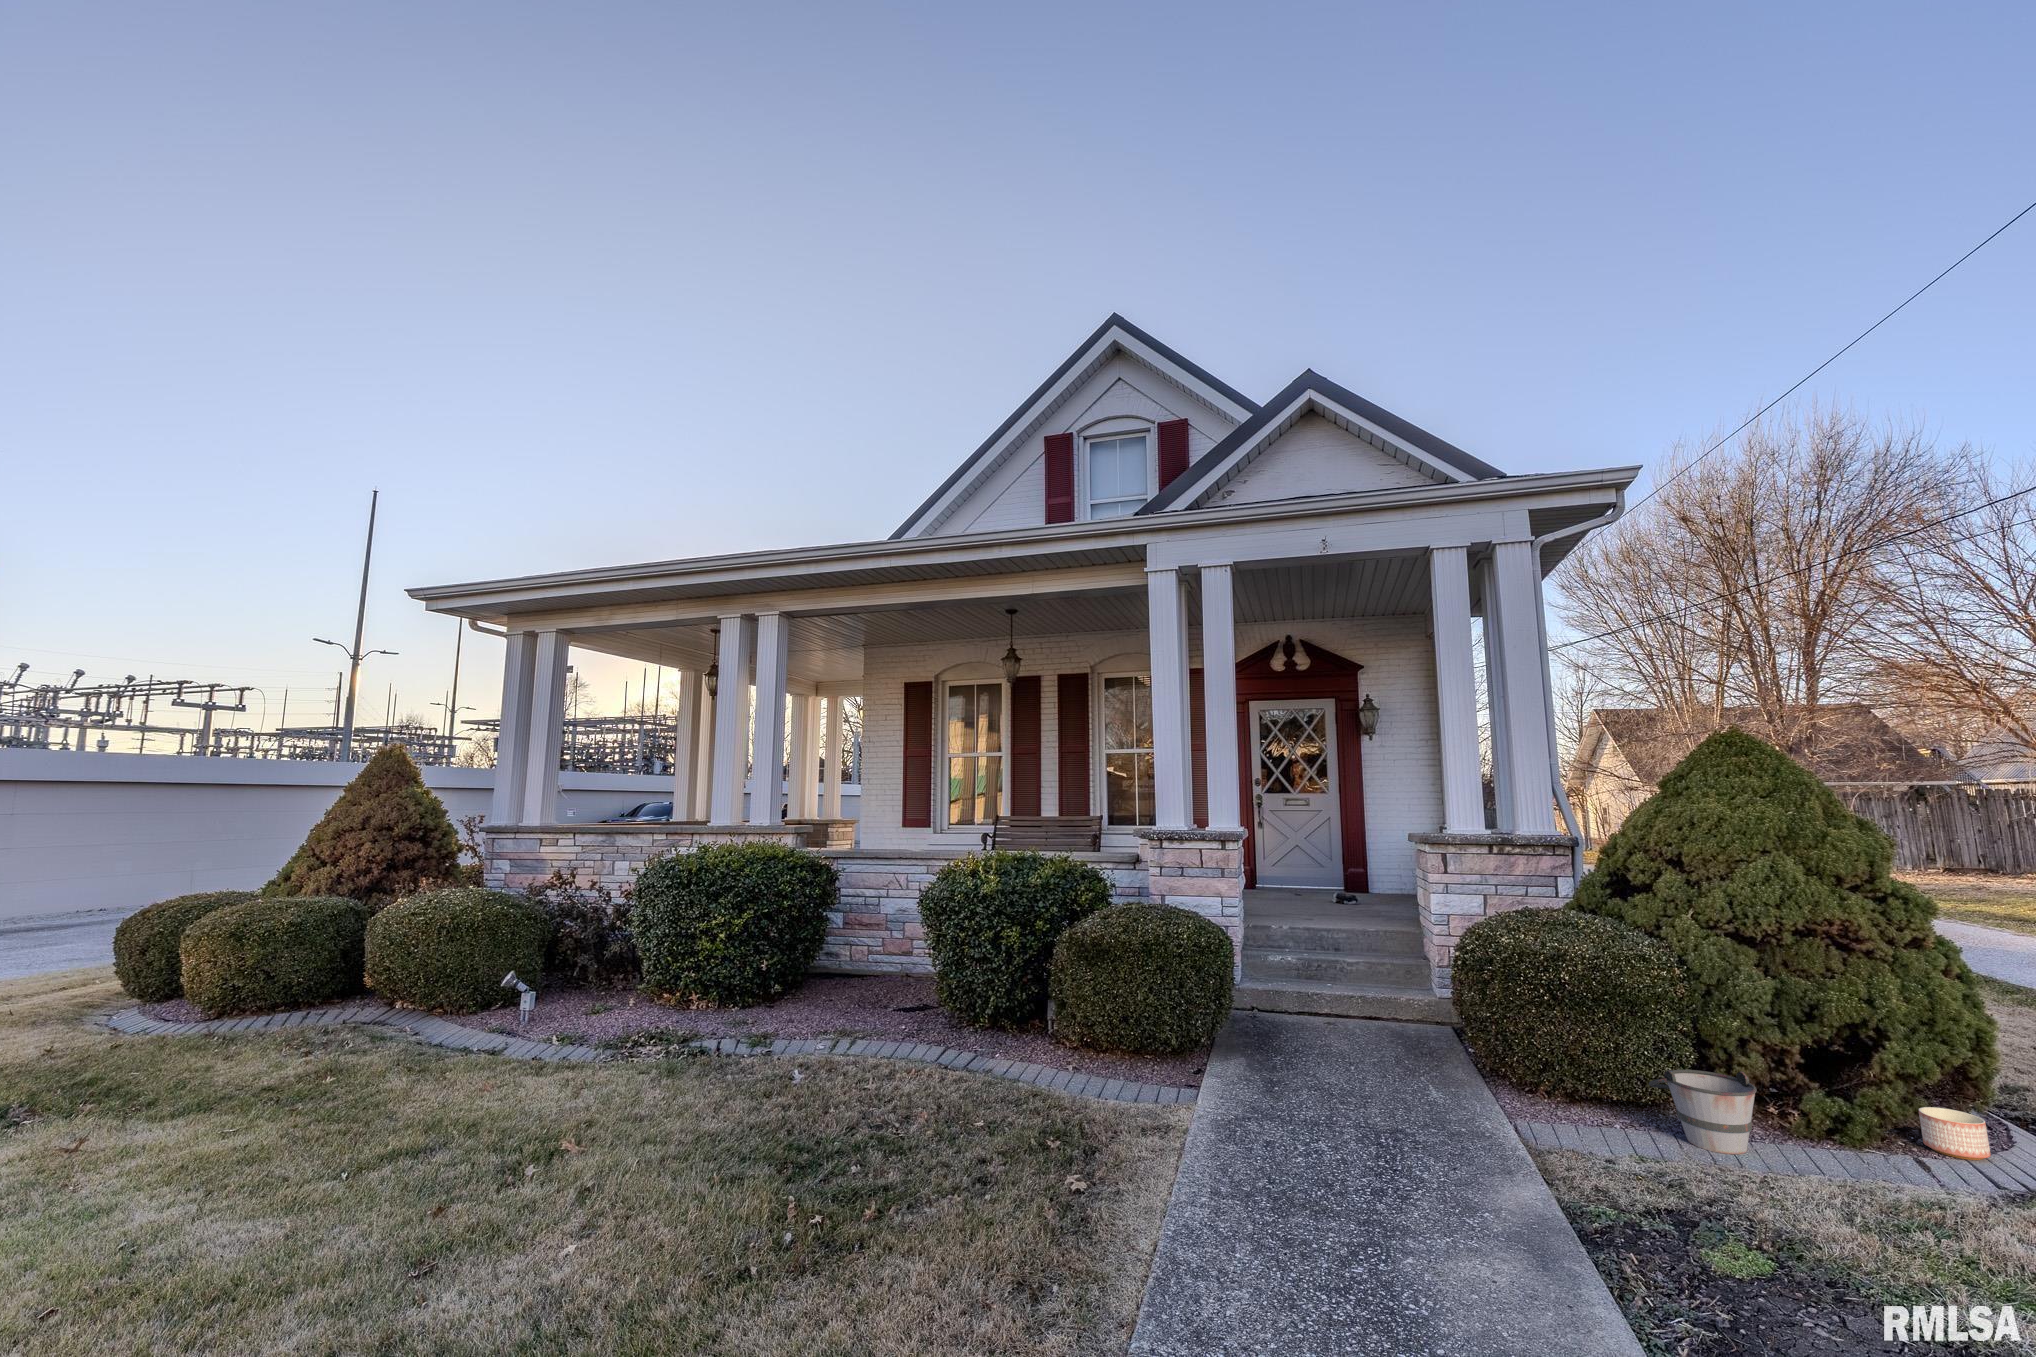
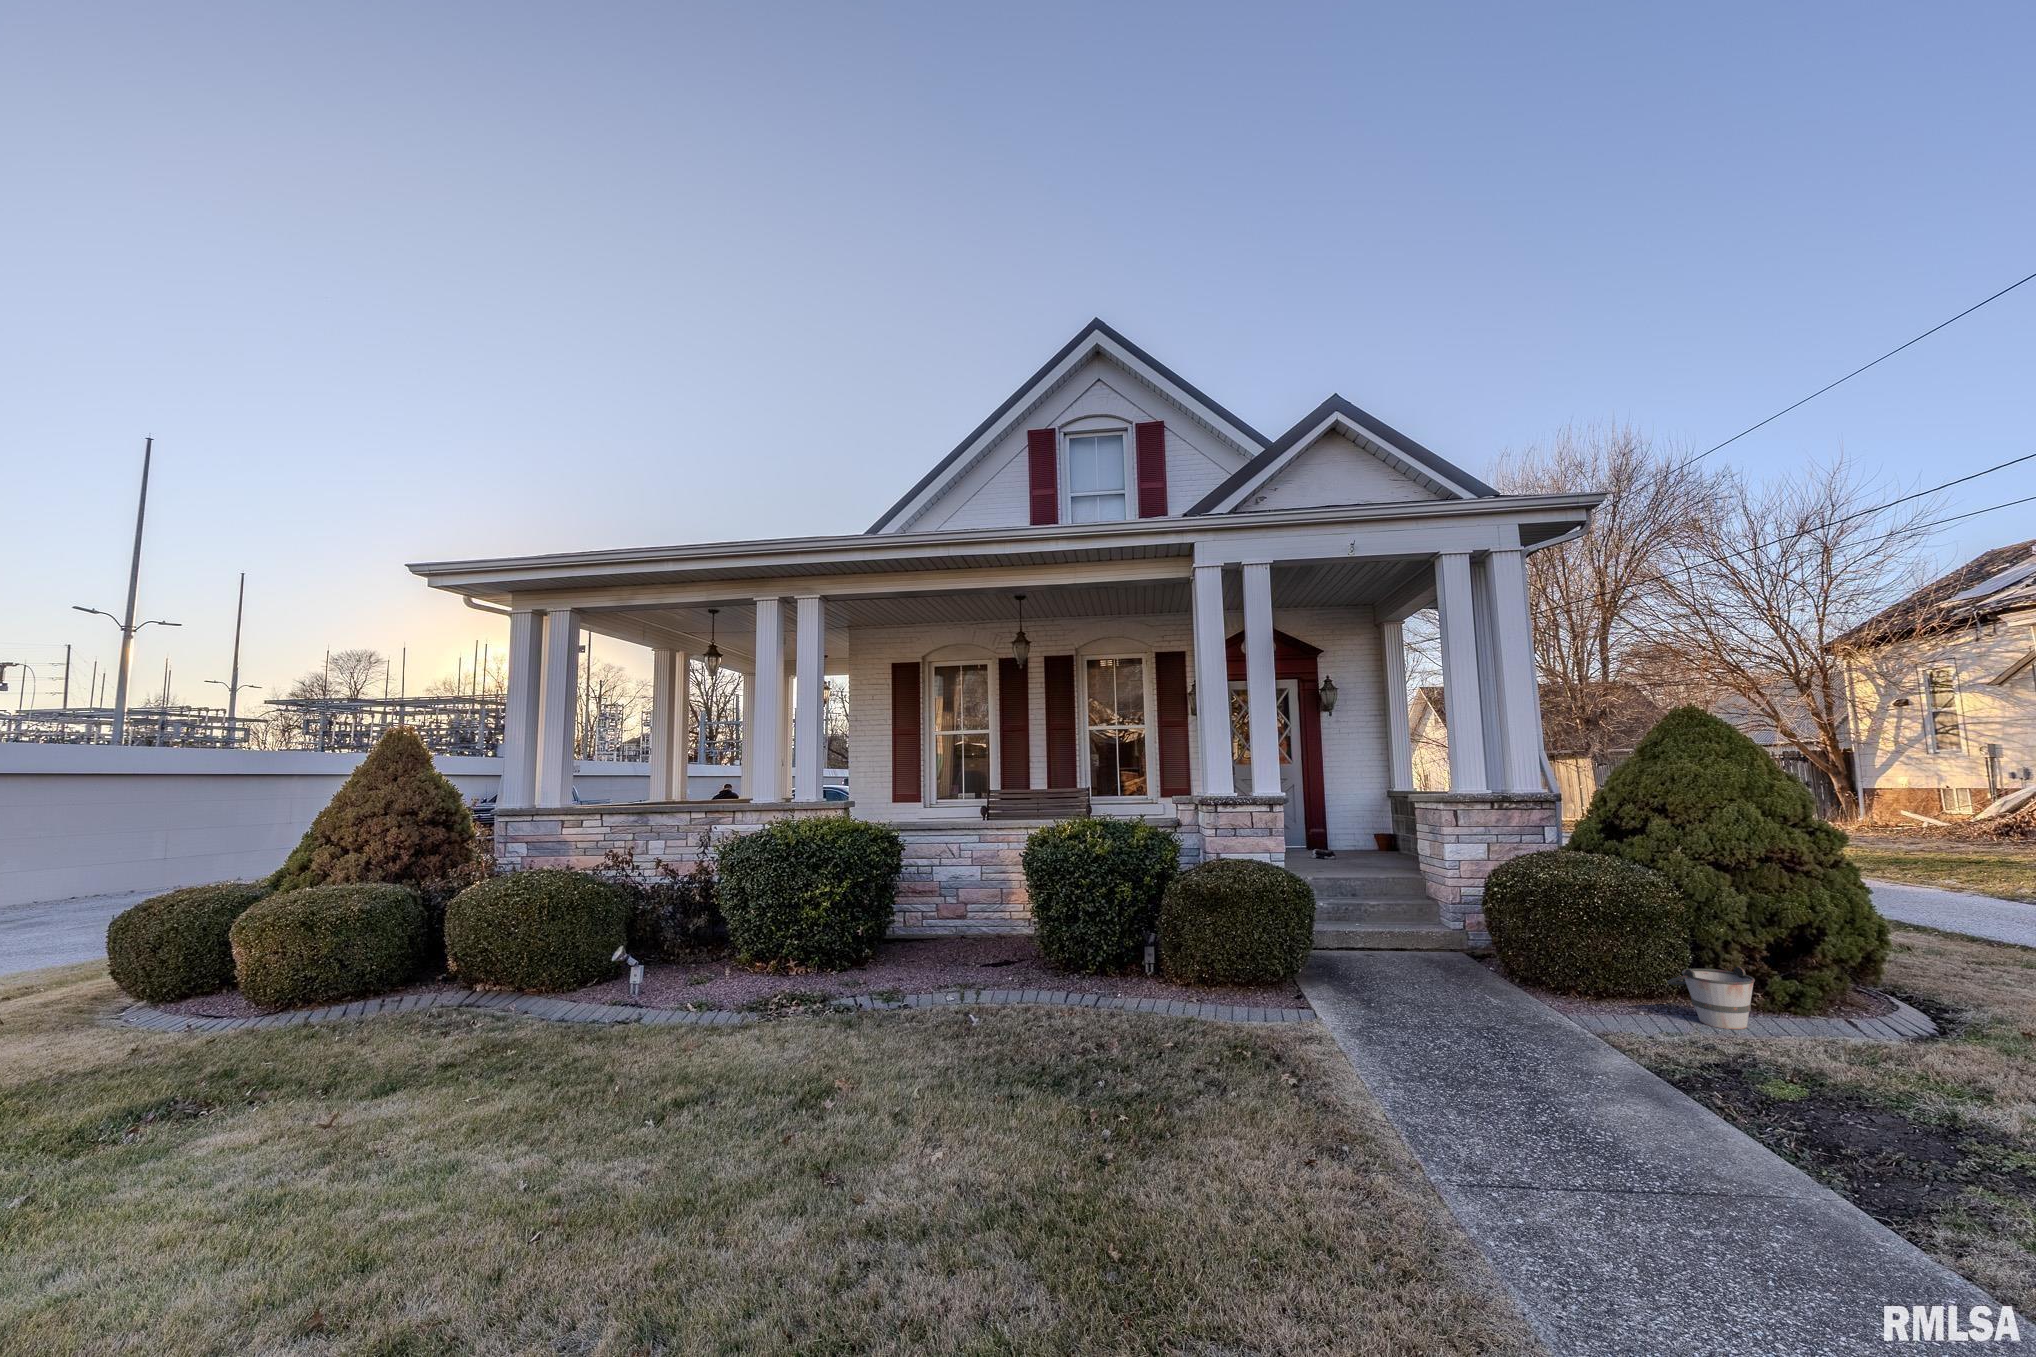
planter: present [1919,1107,1991,1160] -> none [1852,985,1904,1020]

